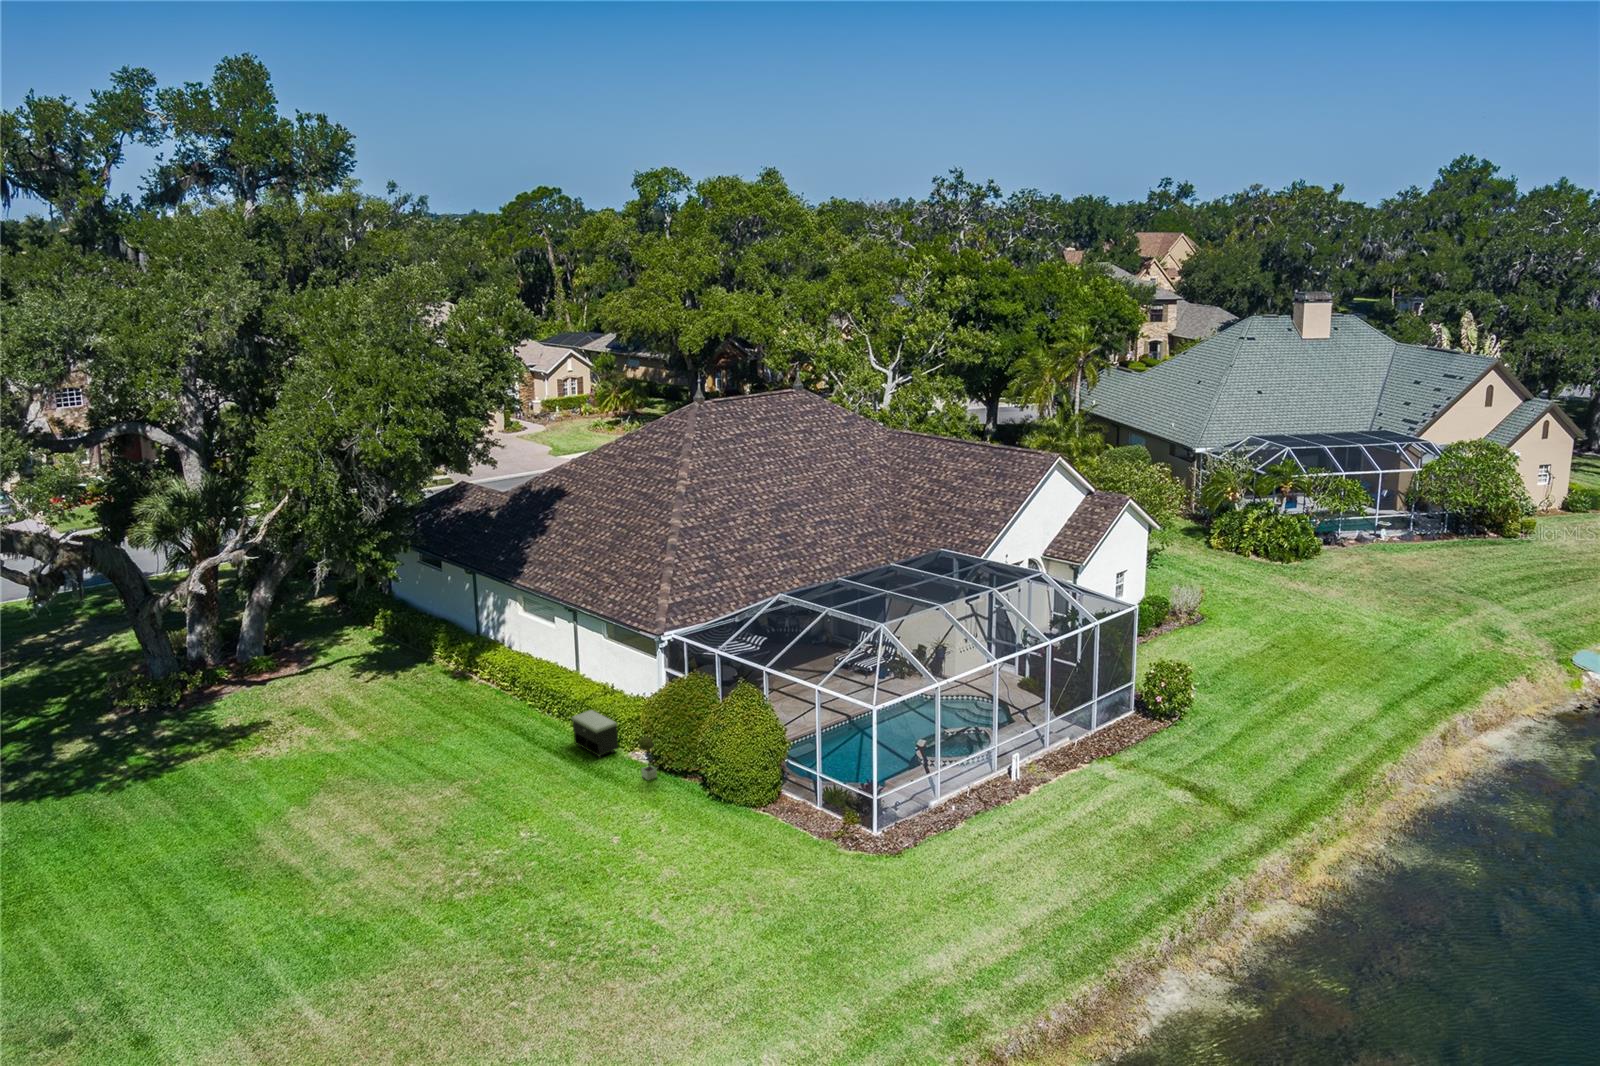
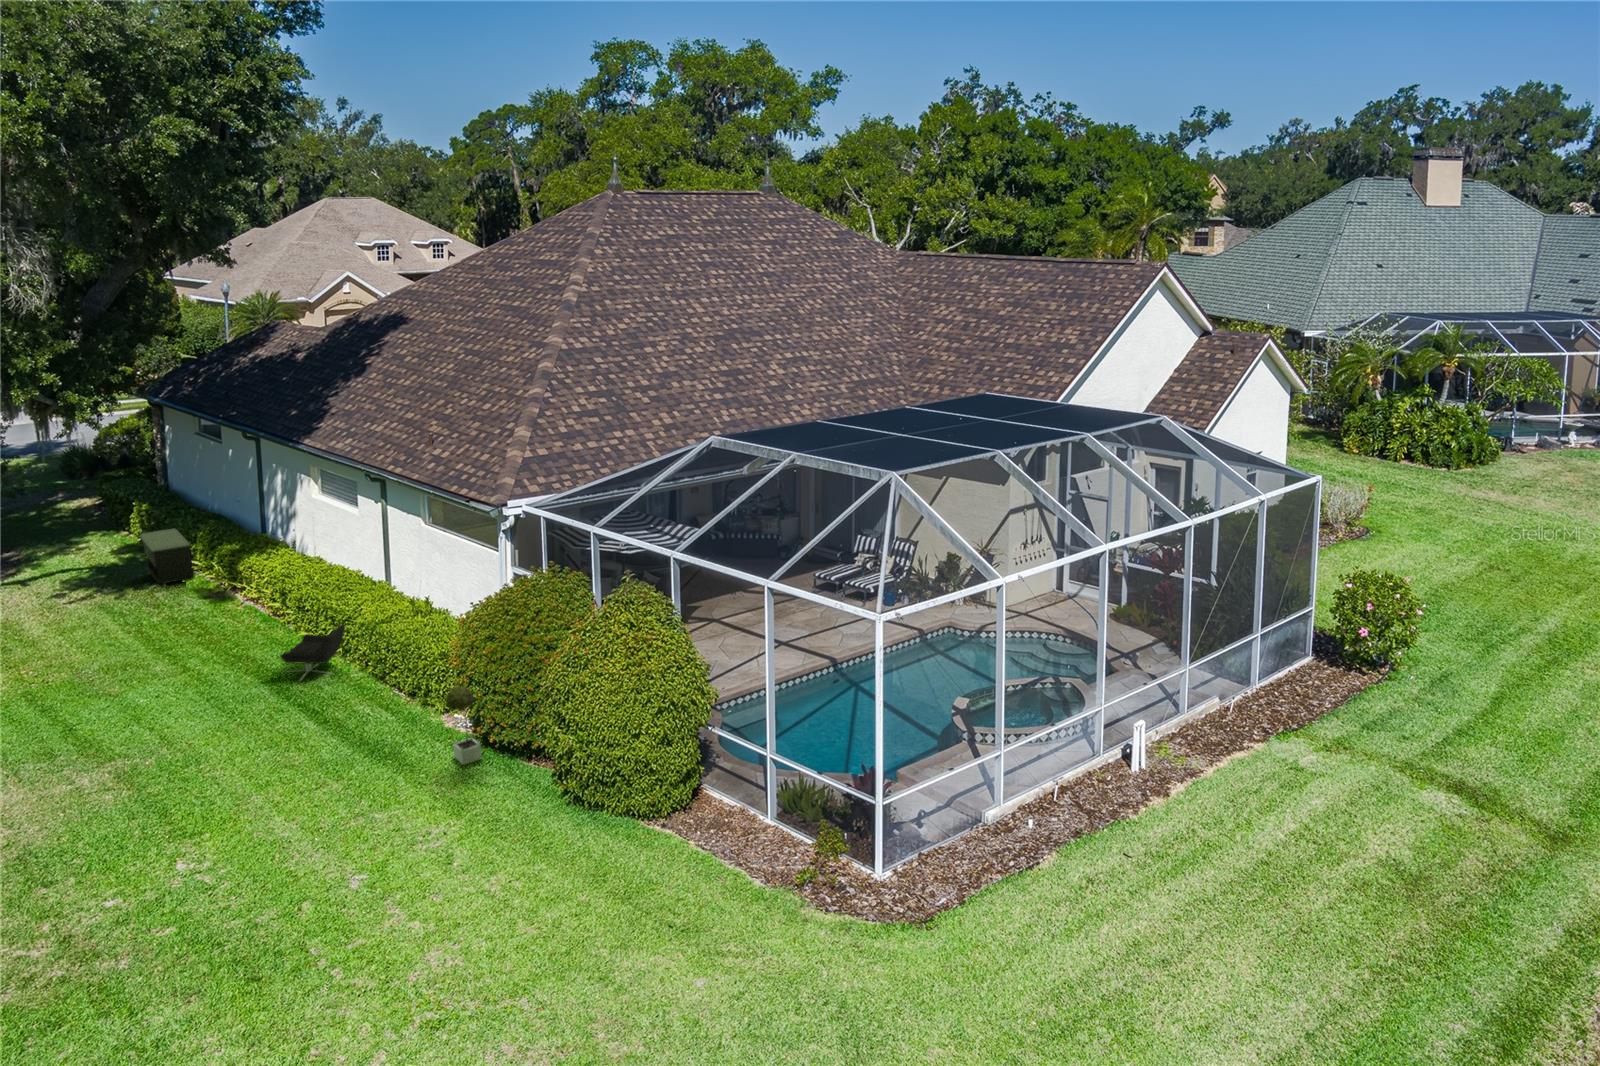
lounge chair: none [526,698,562,733] -> present [280,624,345,681]
storage bench: present [572,710,618,757] -> present [141,529,194,586]

